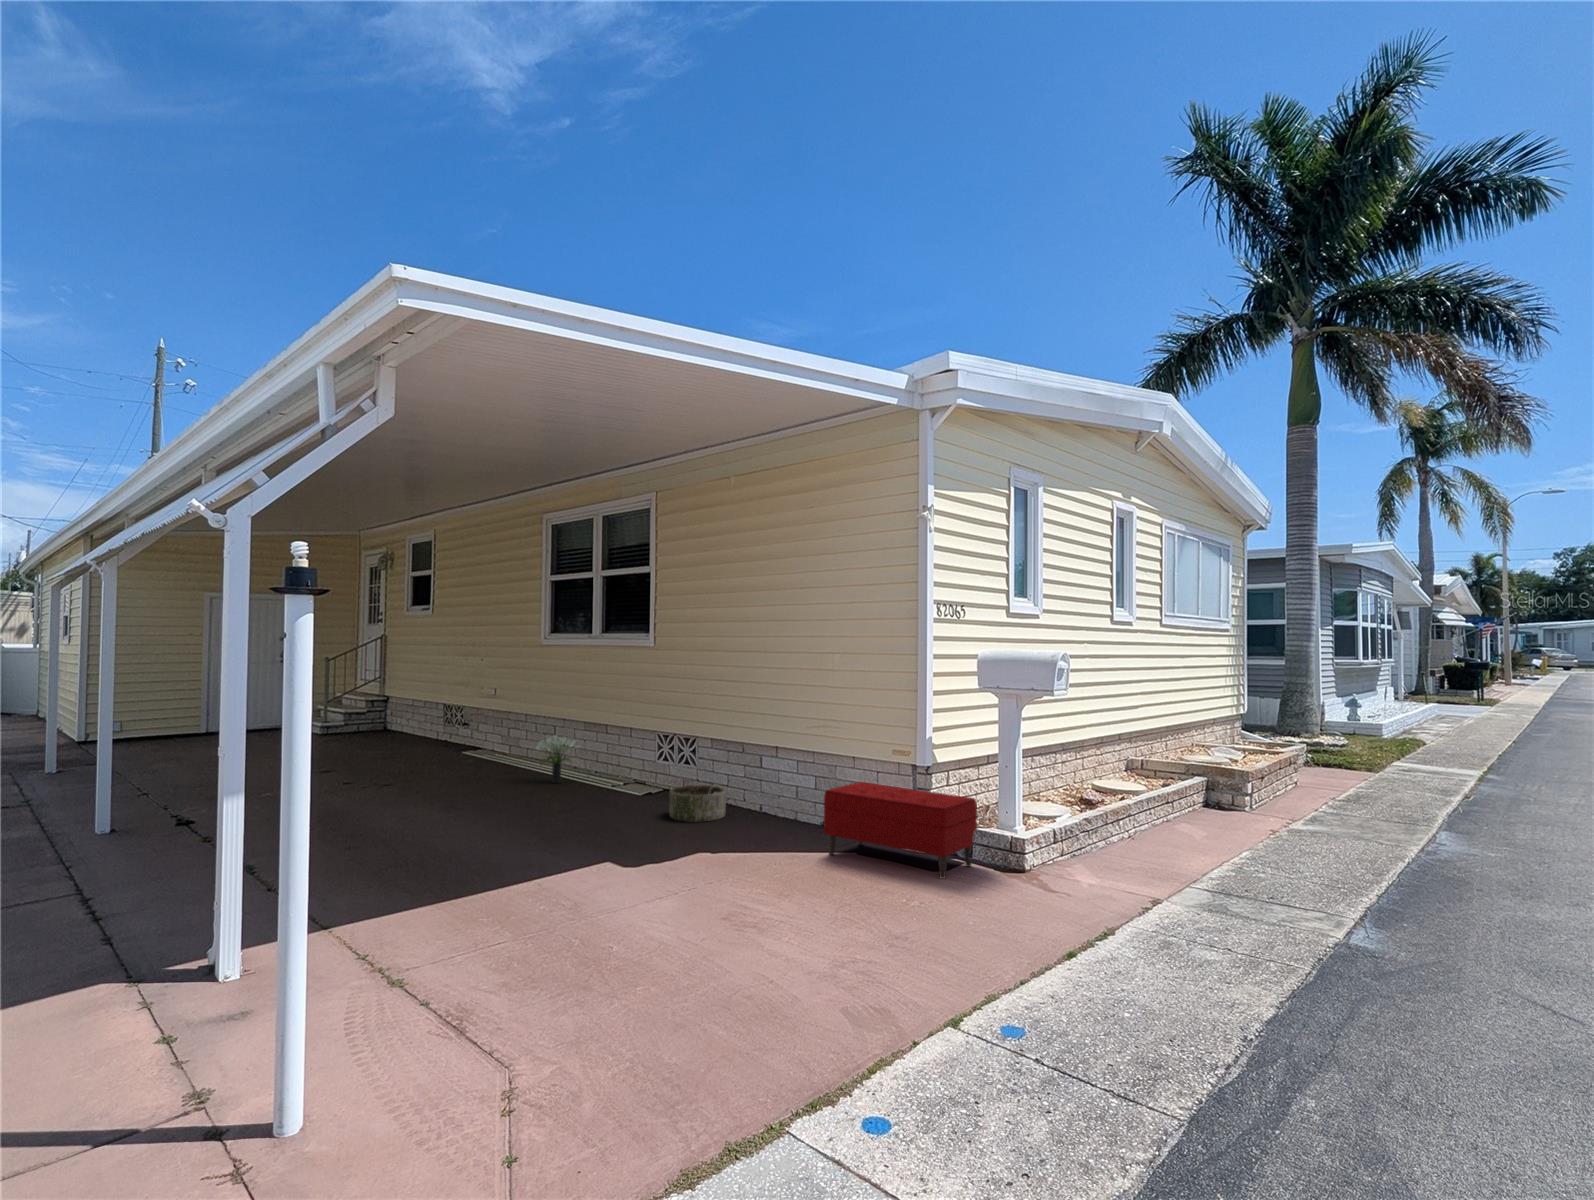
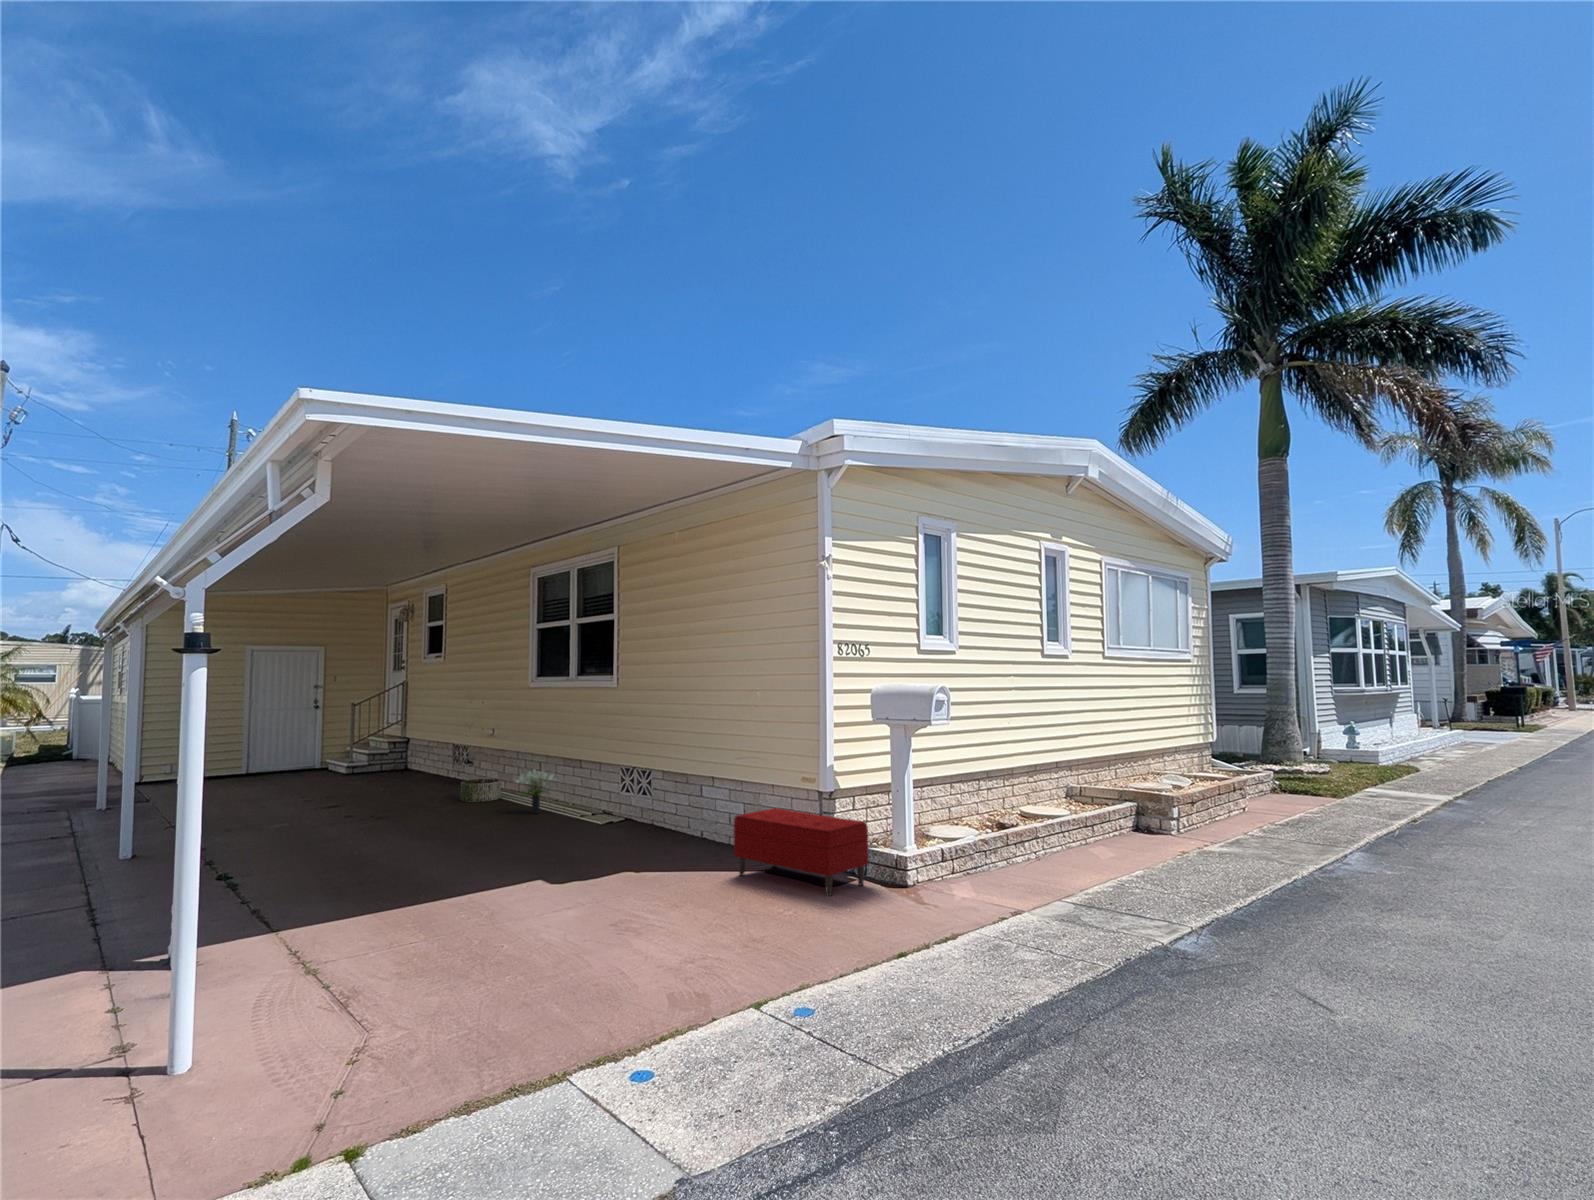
basket: present [669,785,726,822] -> present [461,774,501,802]

